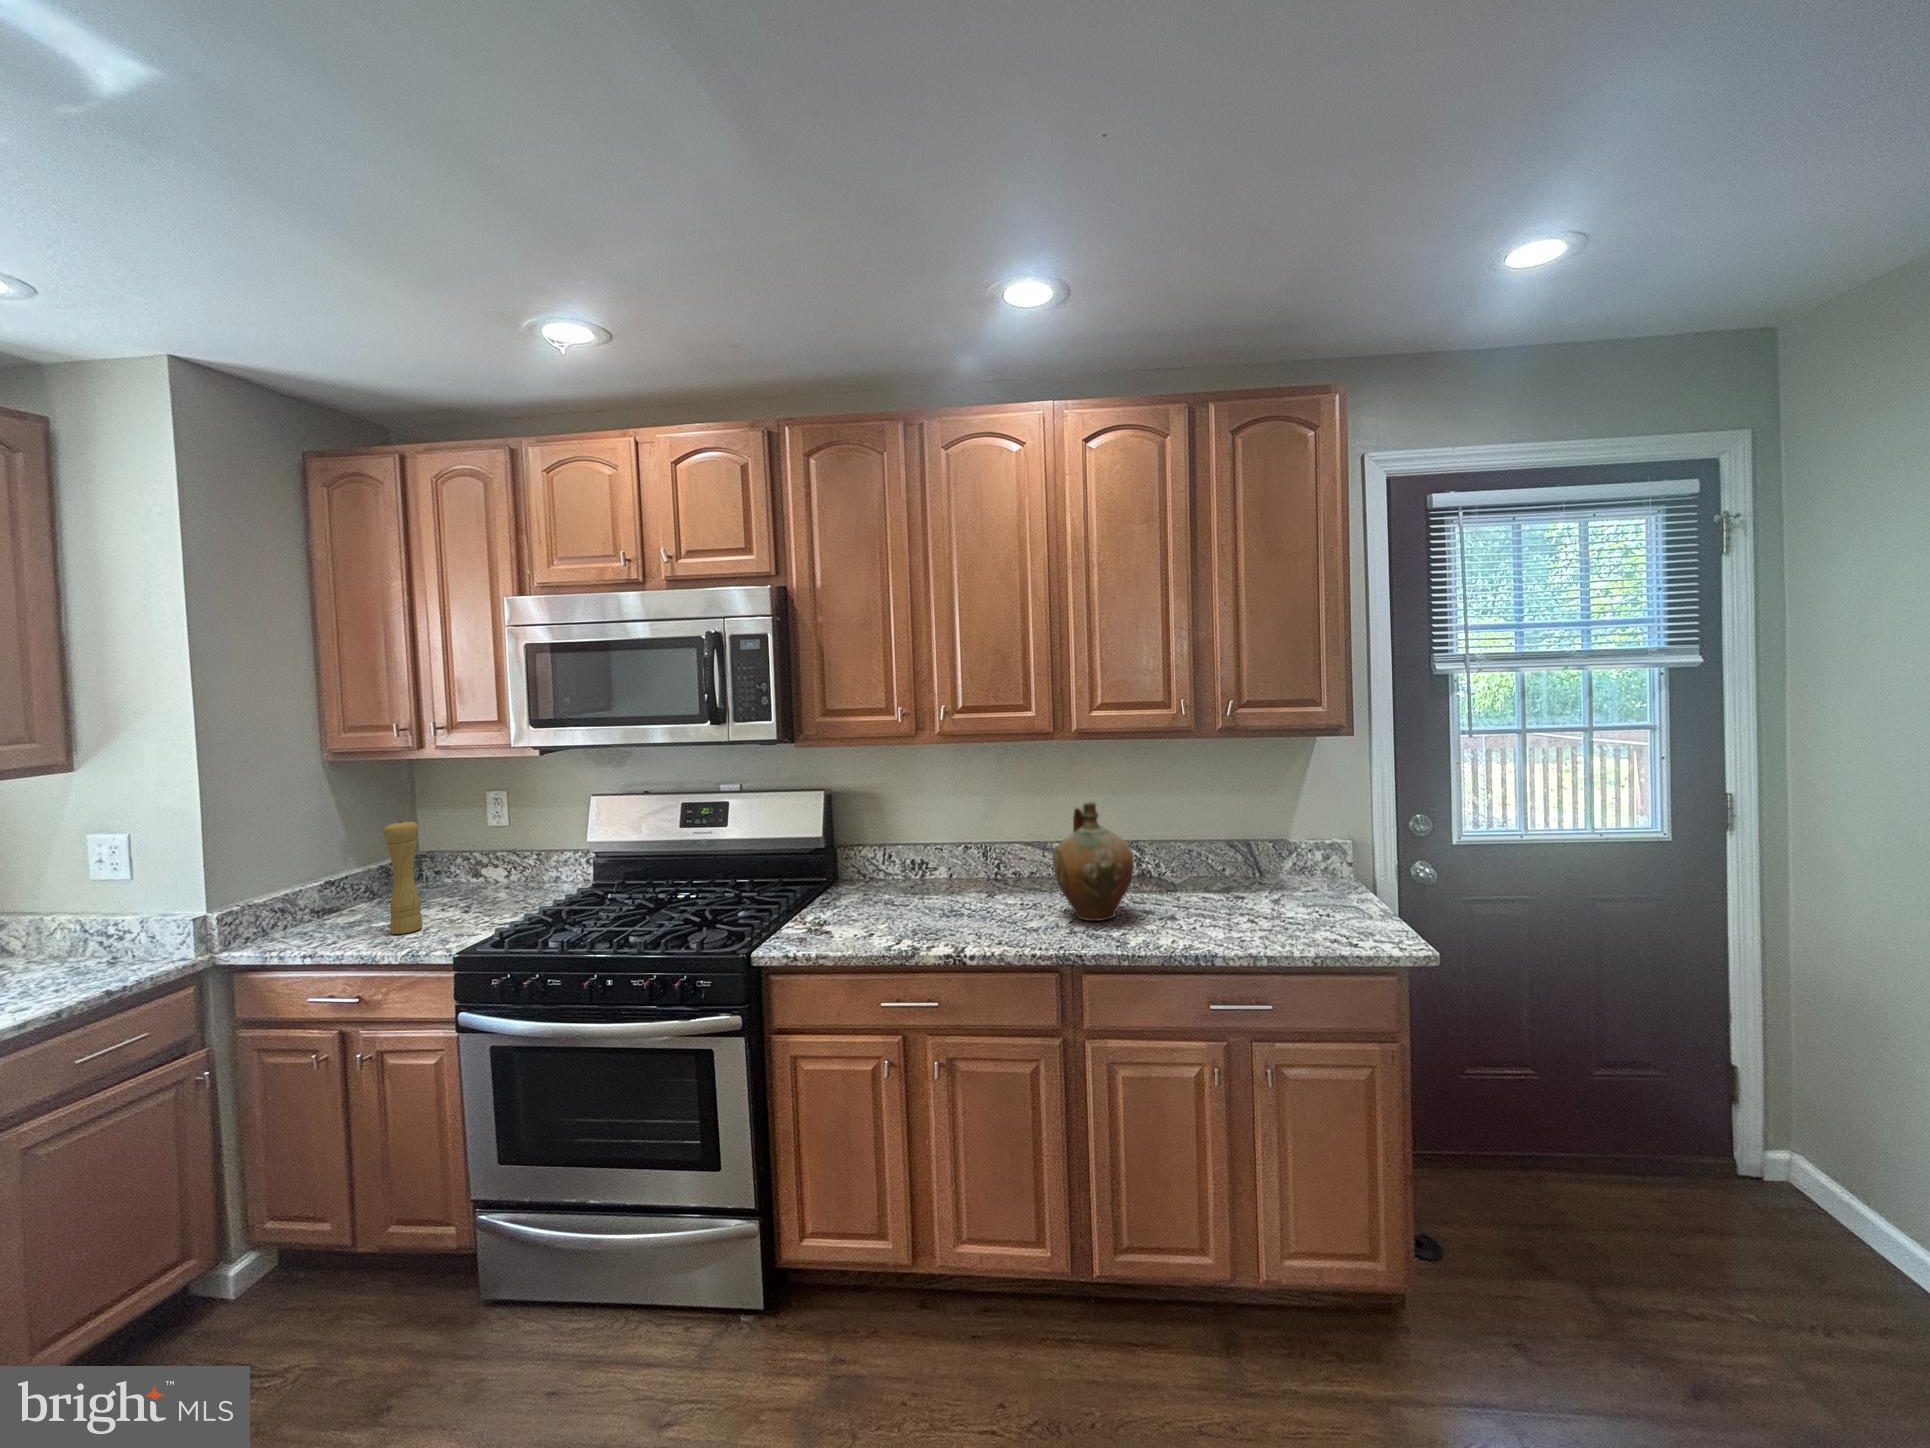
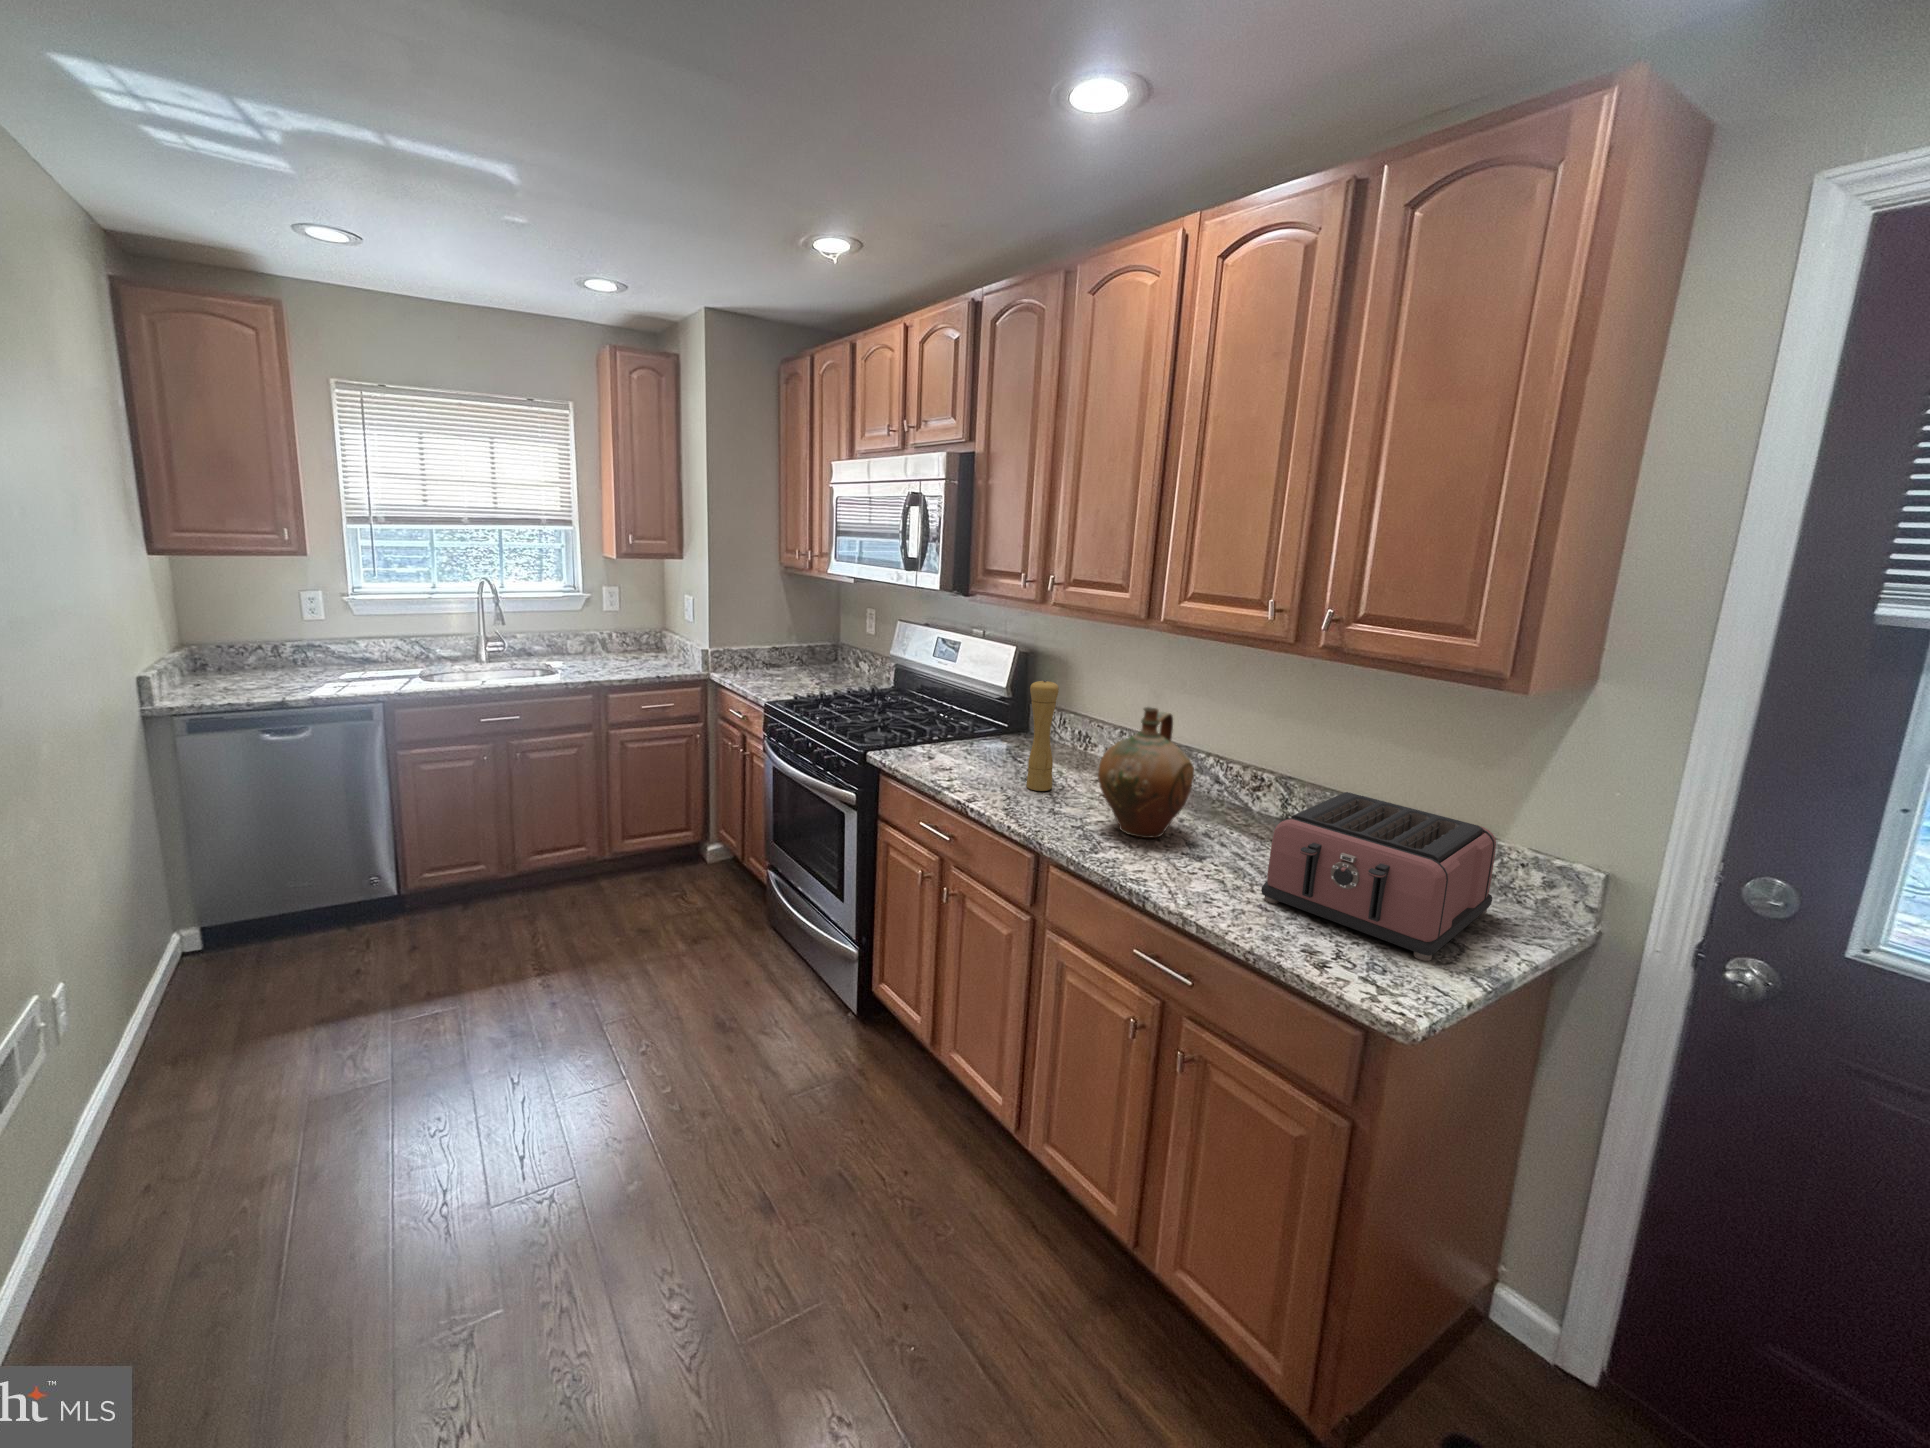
pepper mill: present [383,821,423,934] -> present [1026,680,1059,791]
toaster: none [1210,828,1362,925] -> present [1261,792,1496,961]

